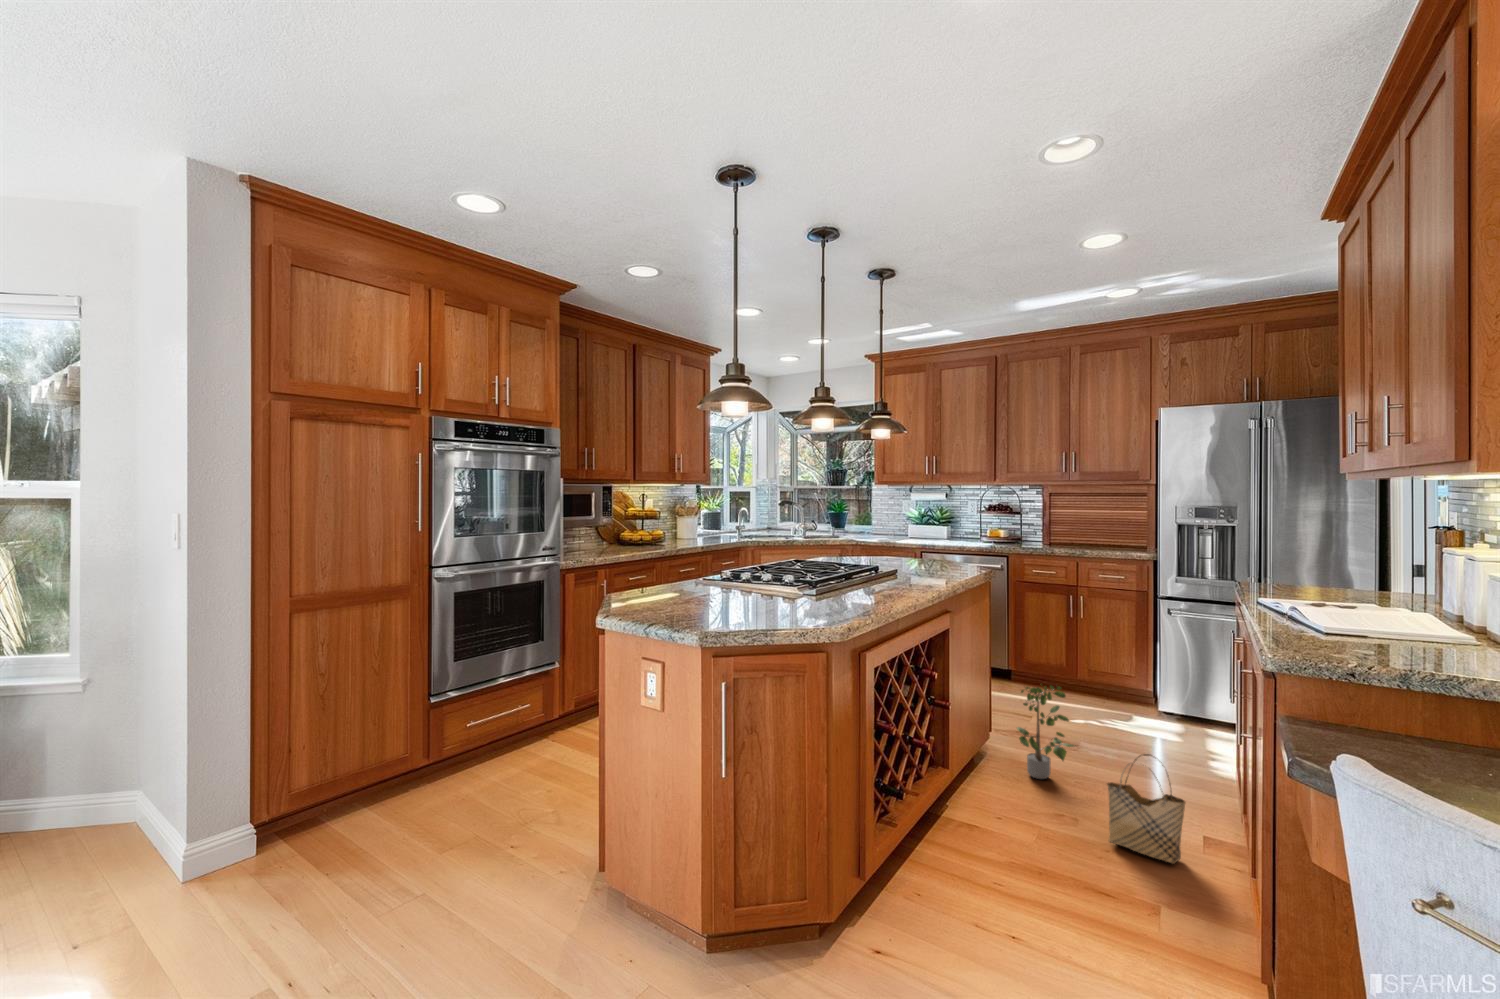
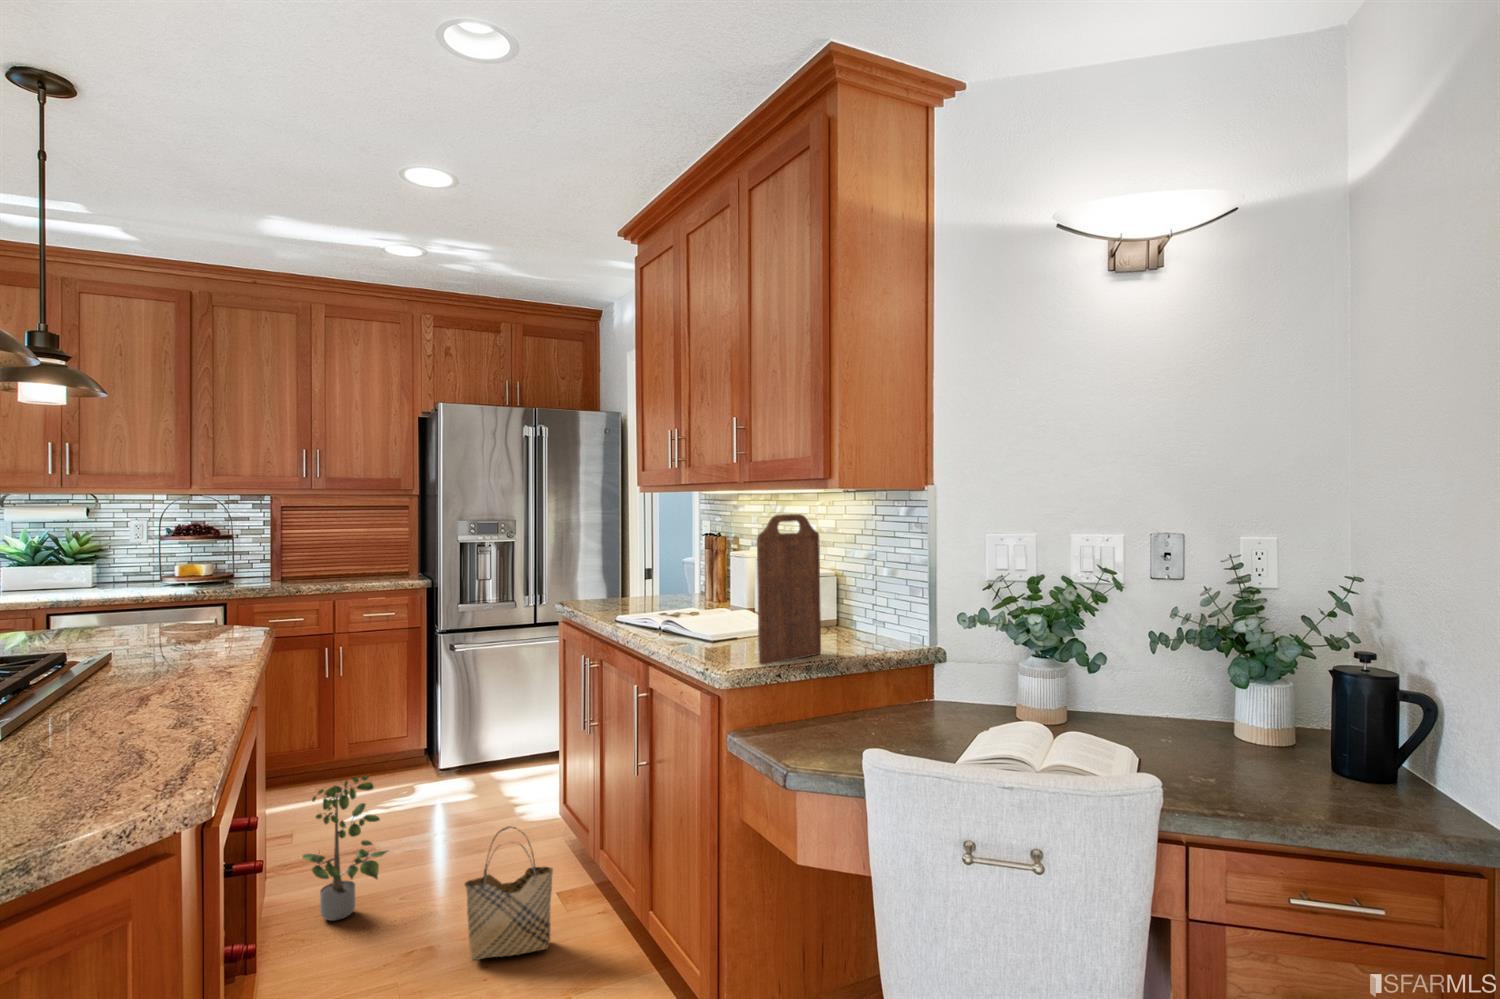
cutting board: none [1328,510,1442,667] -> present [757,514,821,665]

